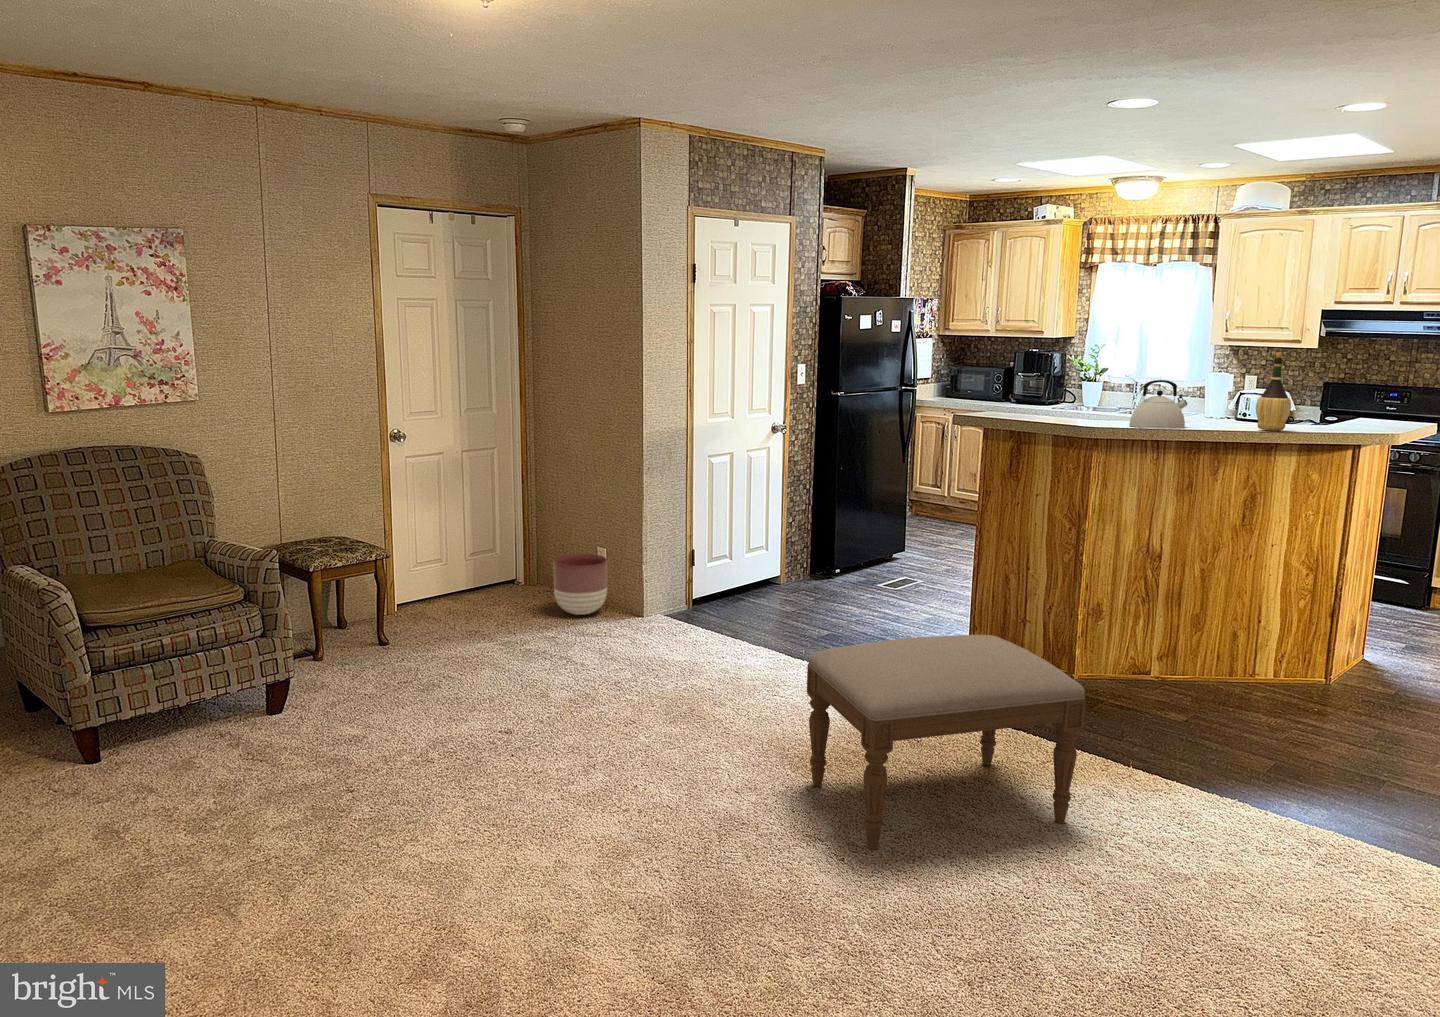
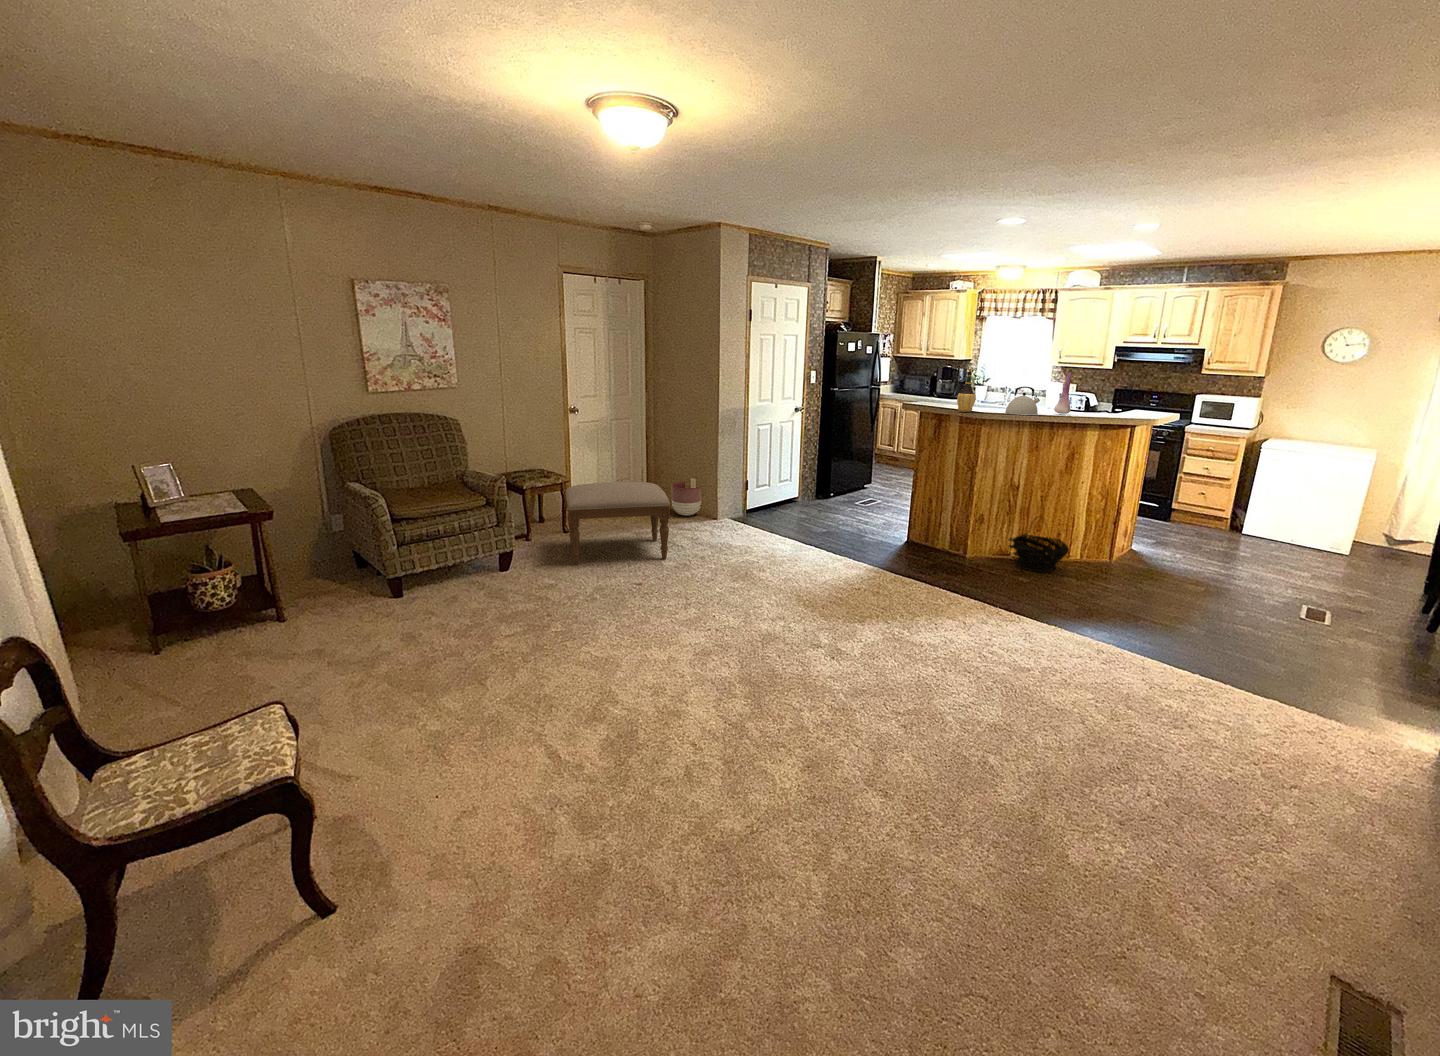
vase: none [1211,352,1245,427] -> present [1054,372,1071,414]
wine bottle: present [1256,353,1291,431] -> present [957,369,975,412]
basket: none [1148,607,1257,710] -> present [1009,523,1069,573]
ottoman: present [807,635,1086,850] -> present [566,482,670,565]

